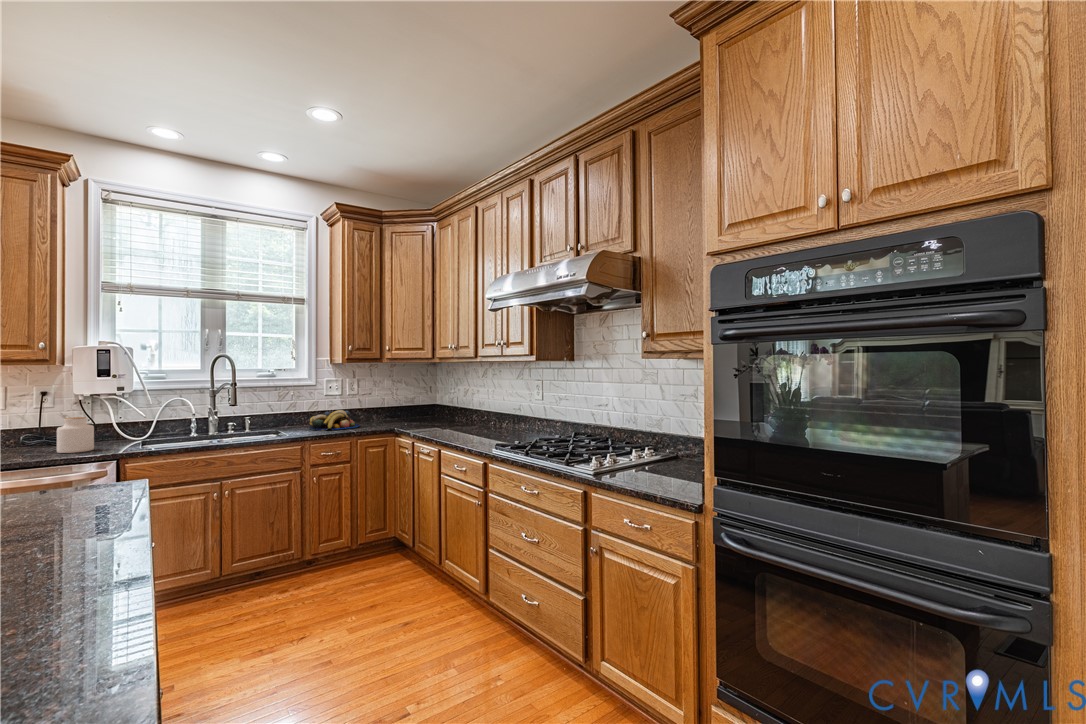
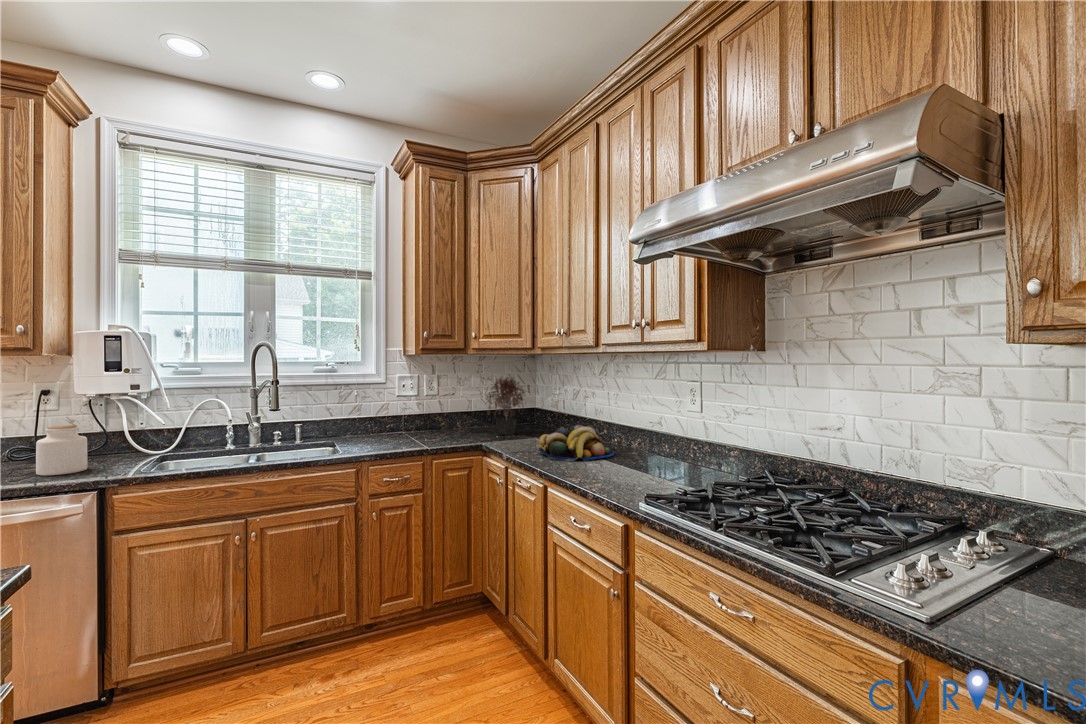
potted plant: none [396,378,429,423] -> present [487,377,524,435]
fruit bowl: present [309,410,360,431] -> present [539,425,615,461]

